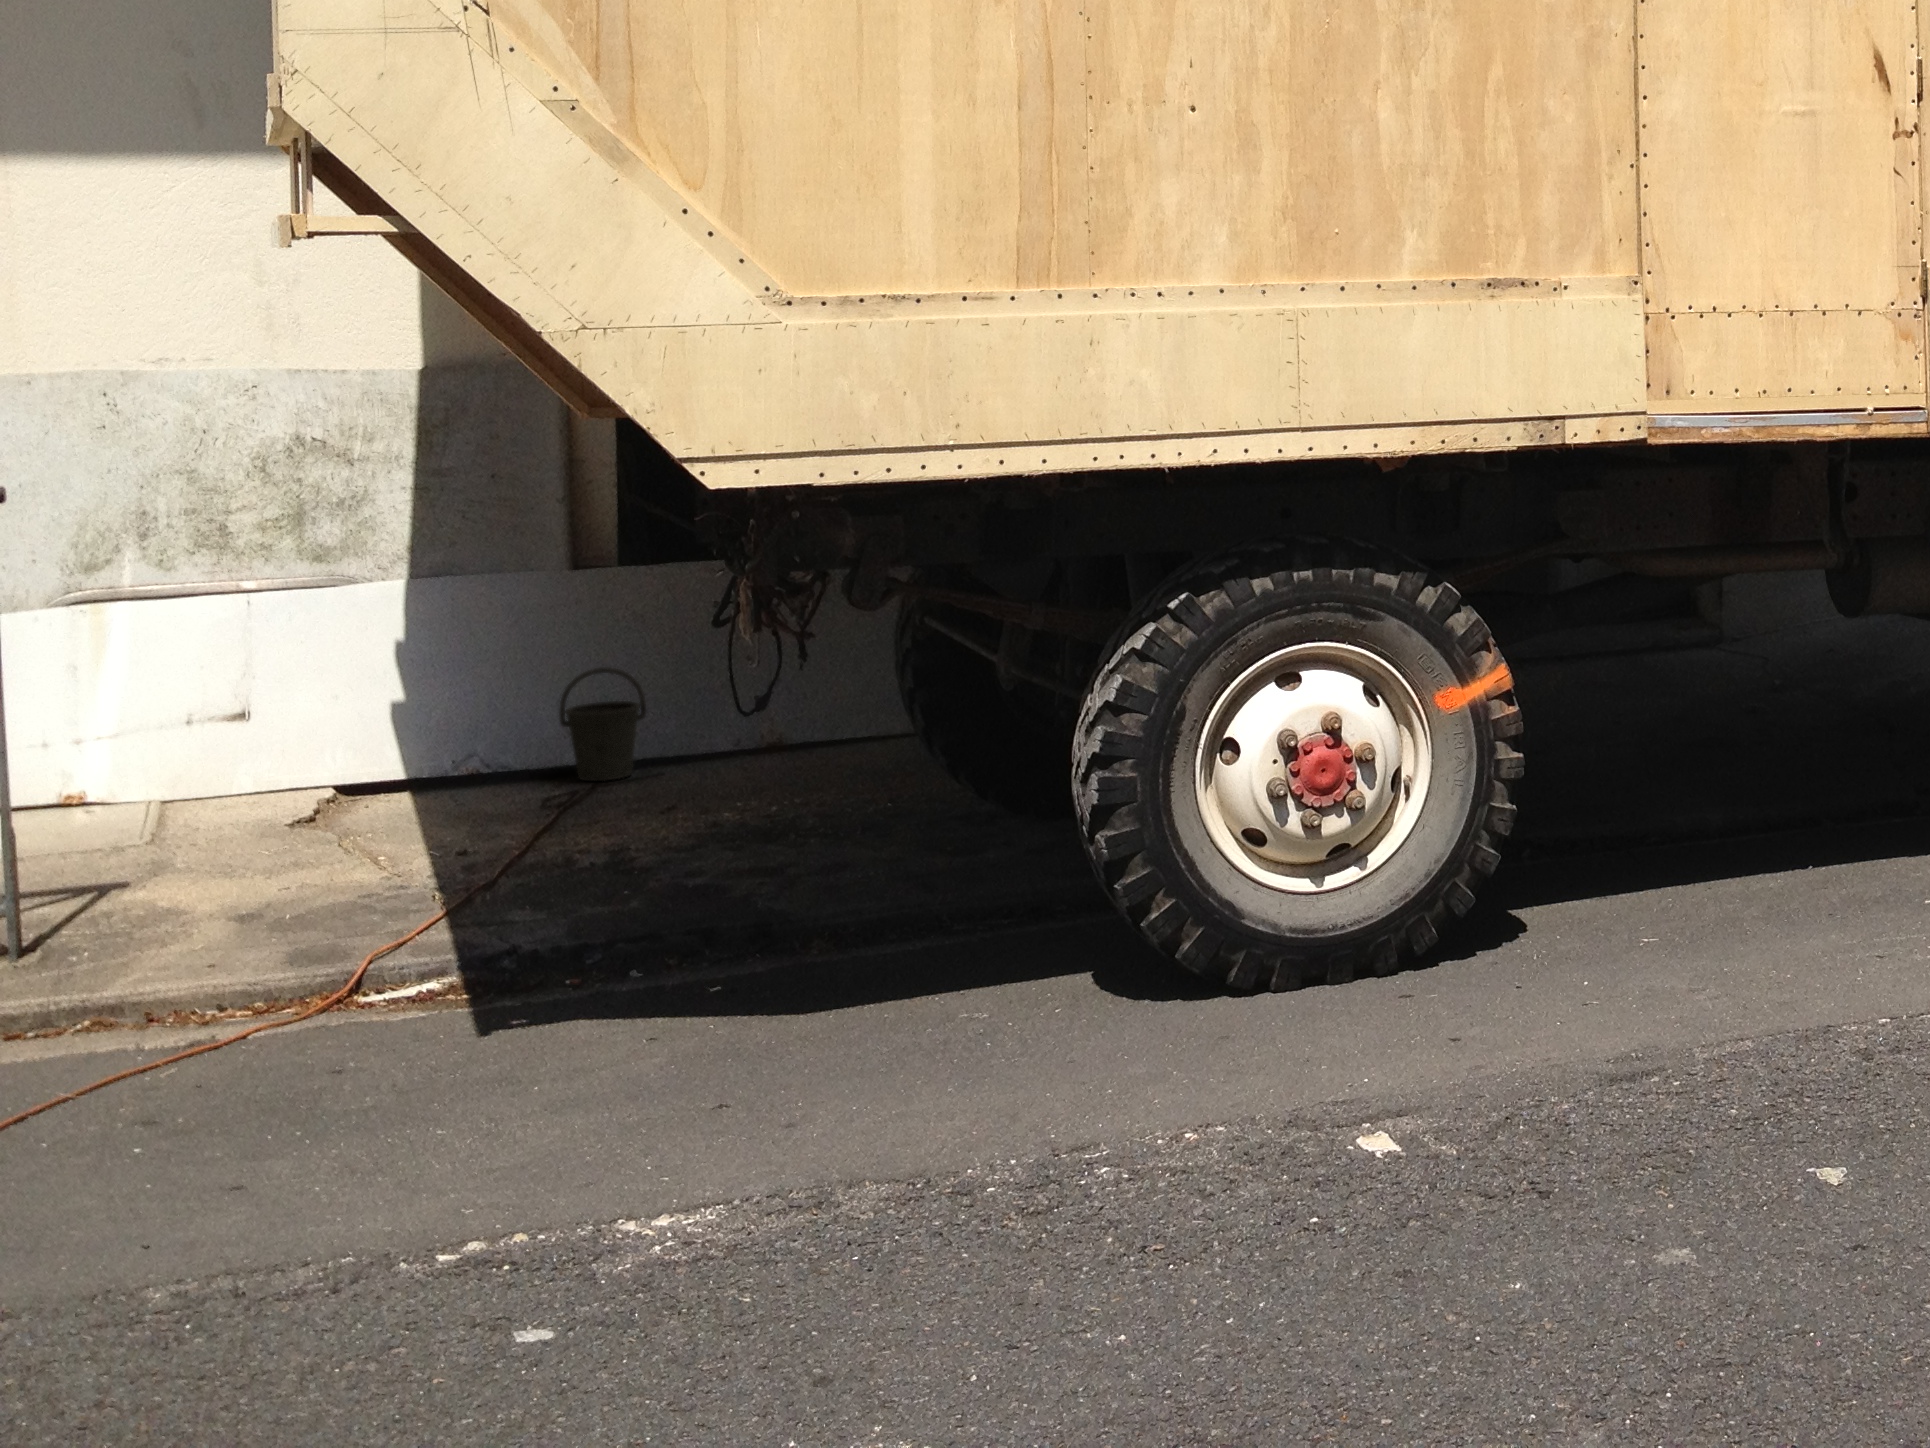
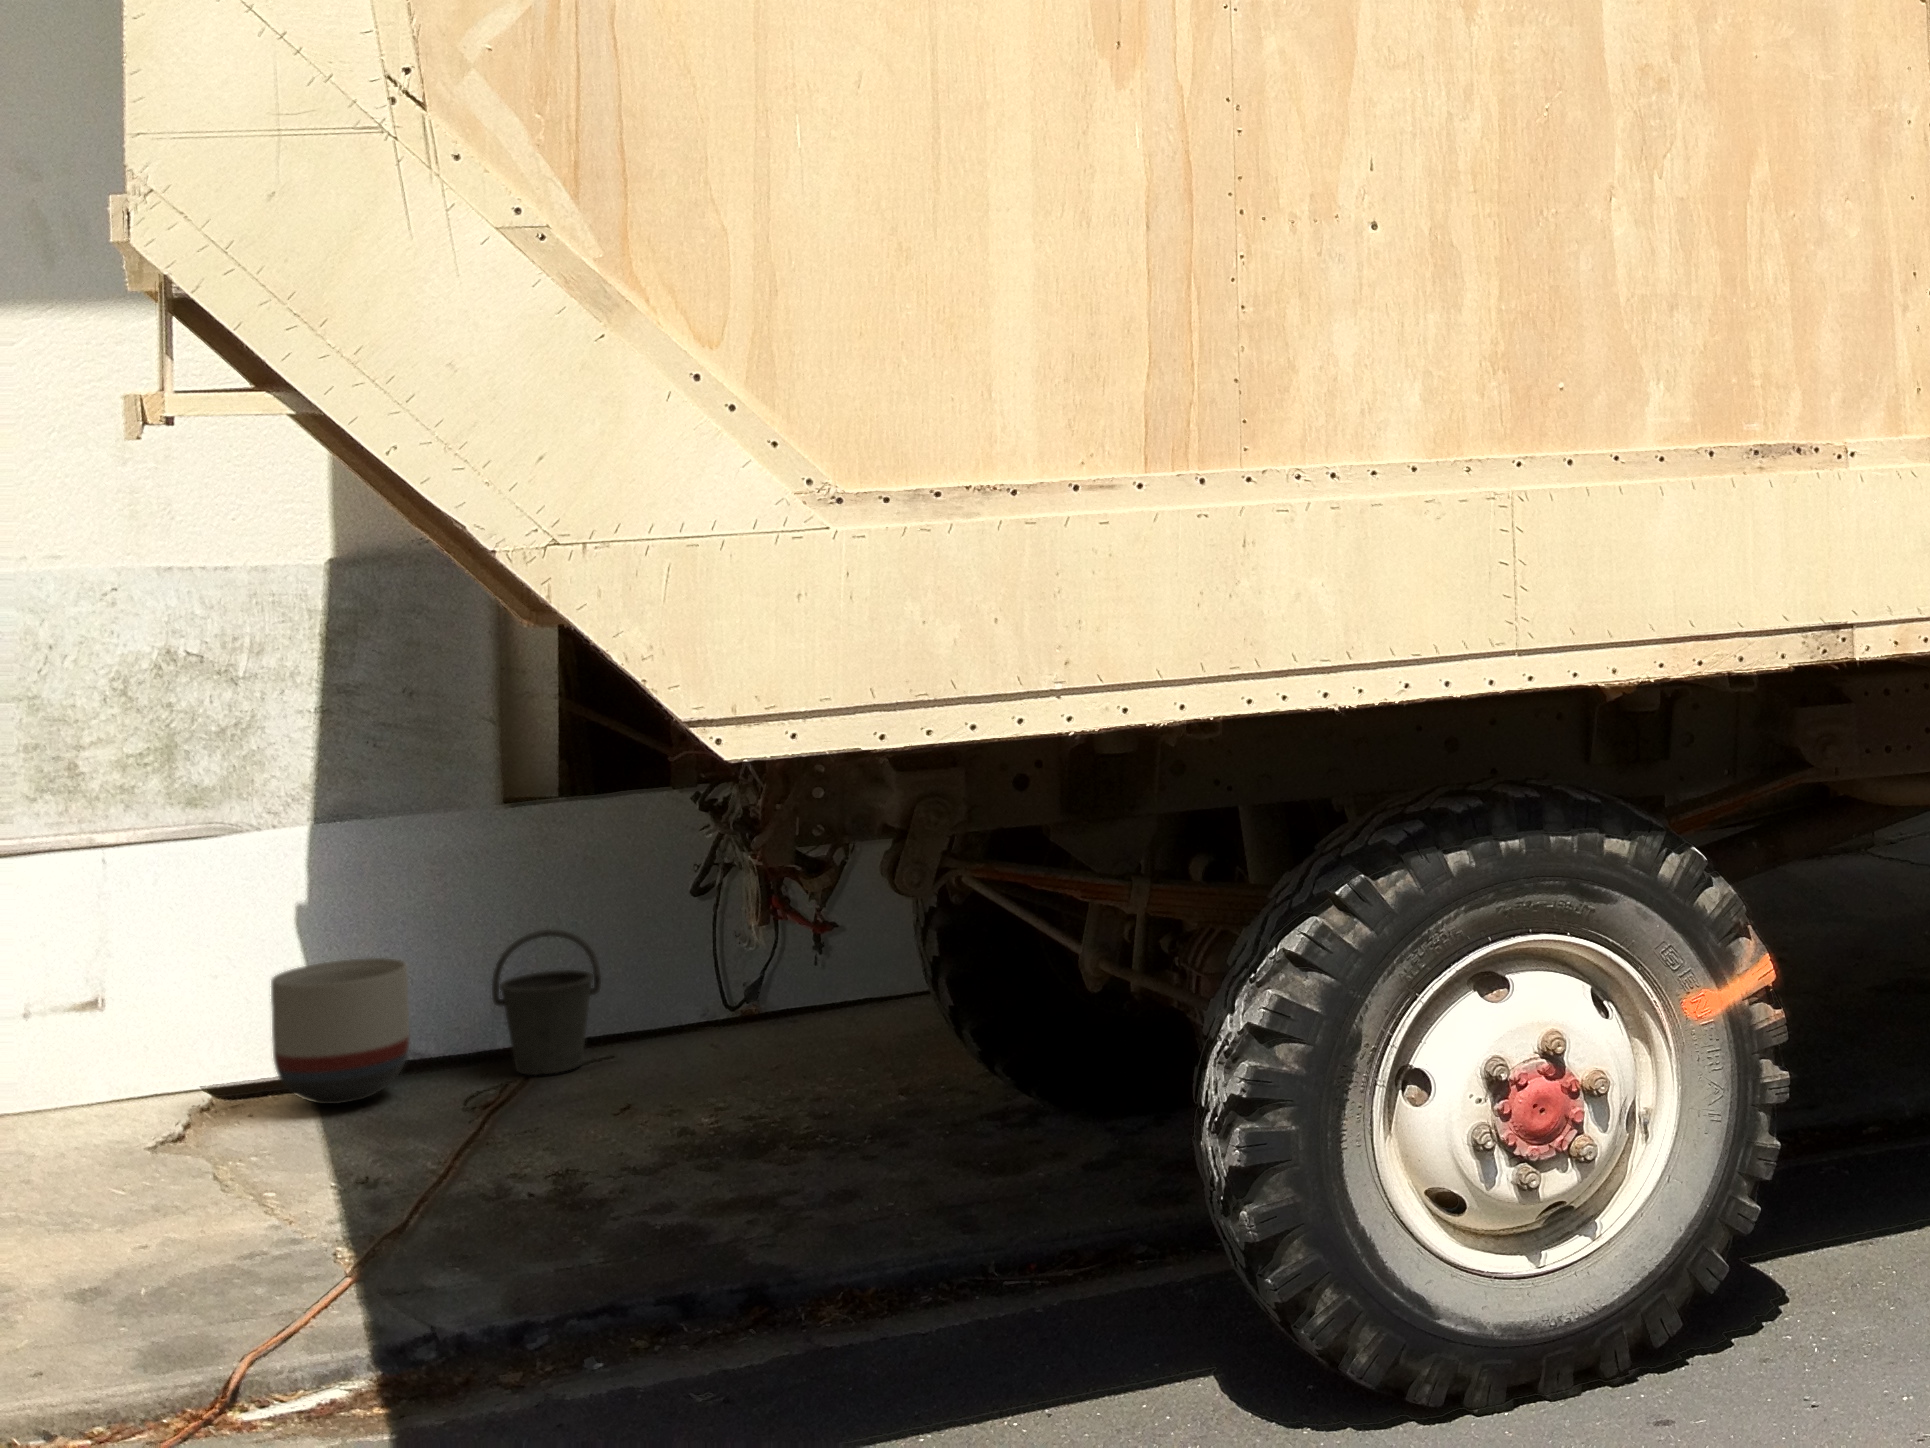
planter: none [384,687,493,798] -> present [271,958,409,1104]

